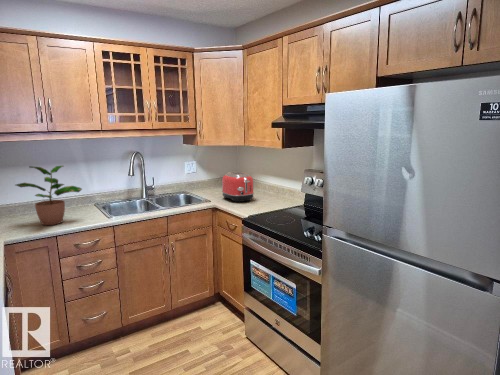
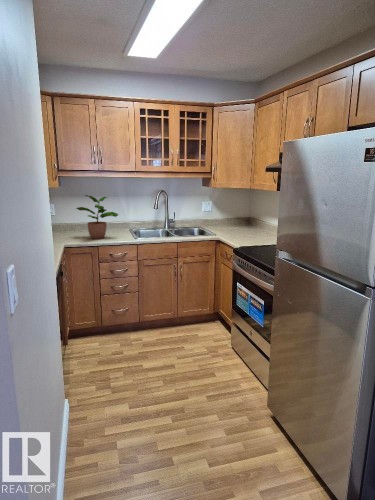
toaster: present [222,172,254,202] -> none [228,211,255,237]

